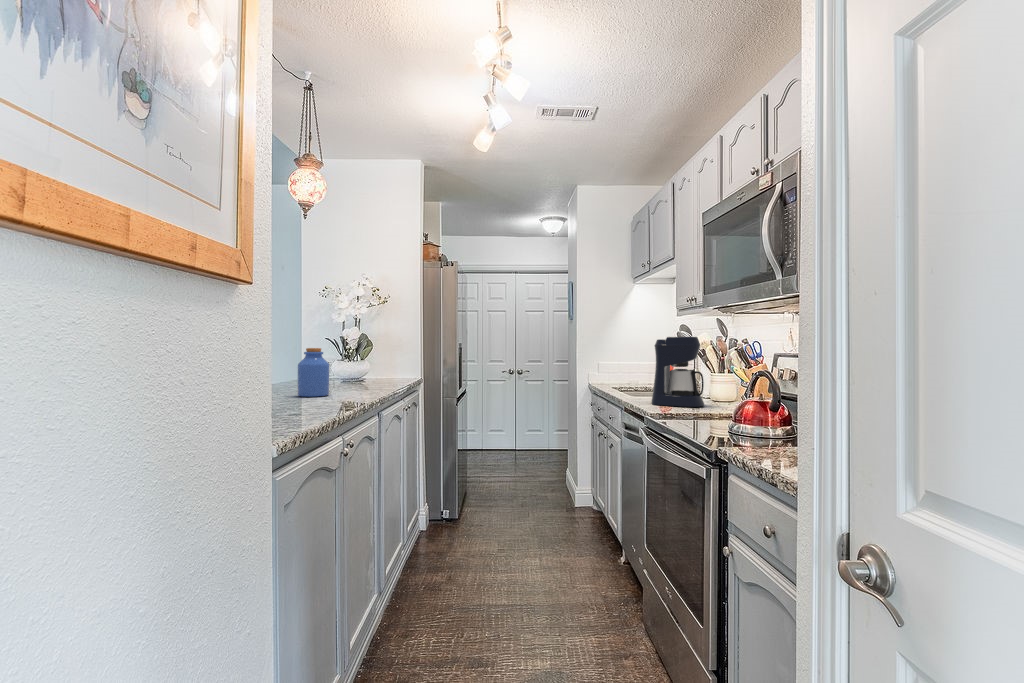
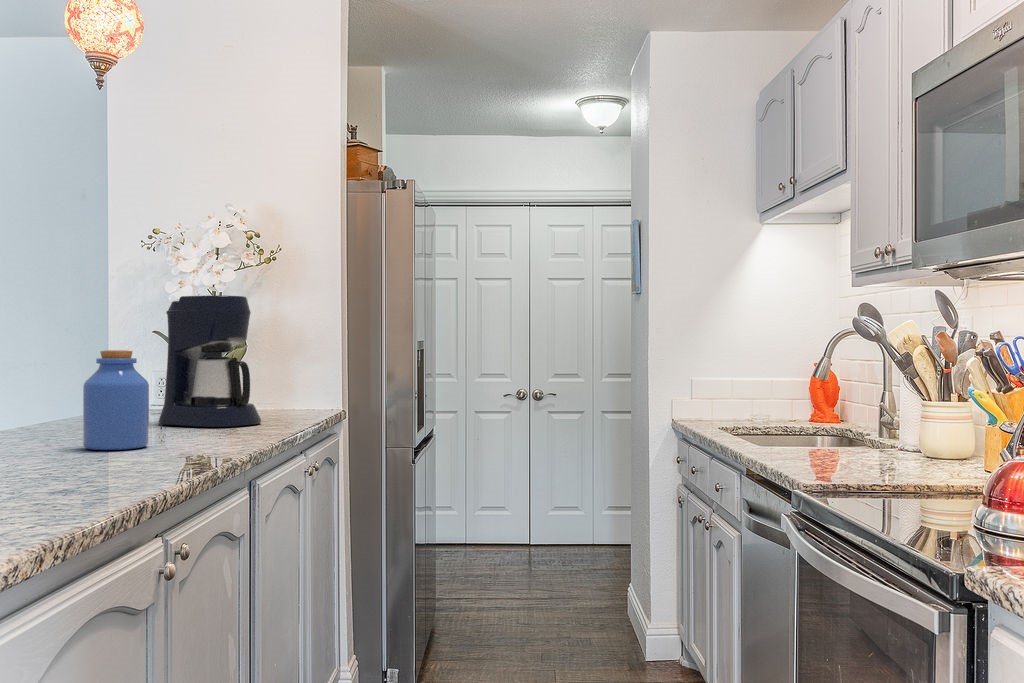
coffee maker: present [651,337,704,407] -> present [158,295,261,427]

